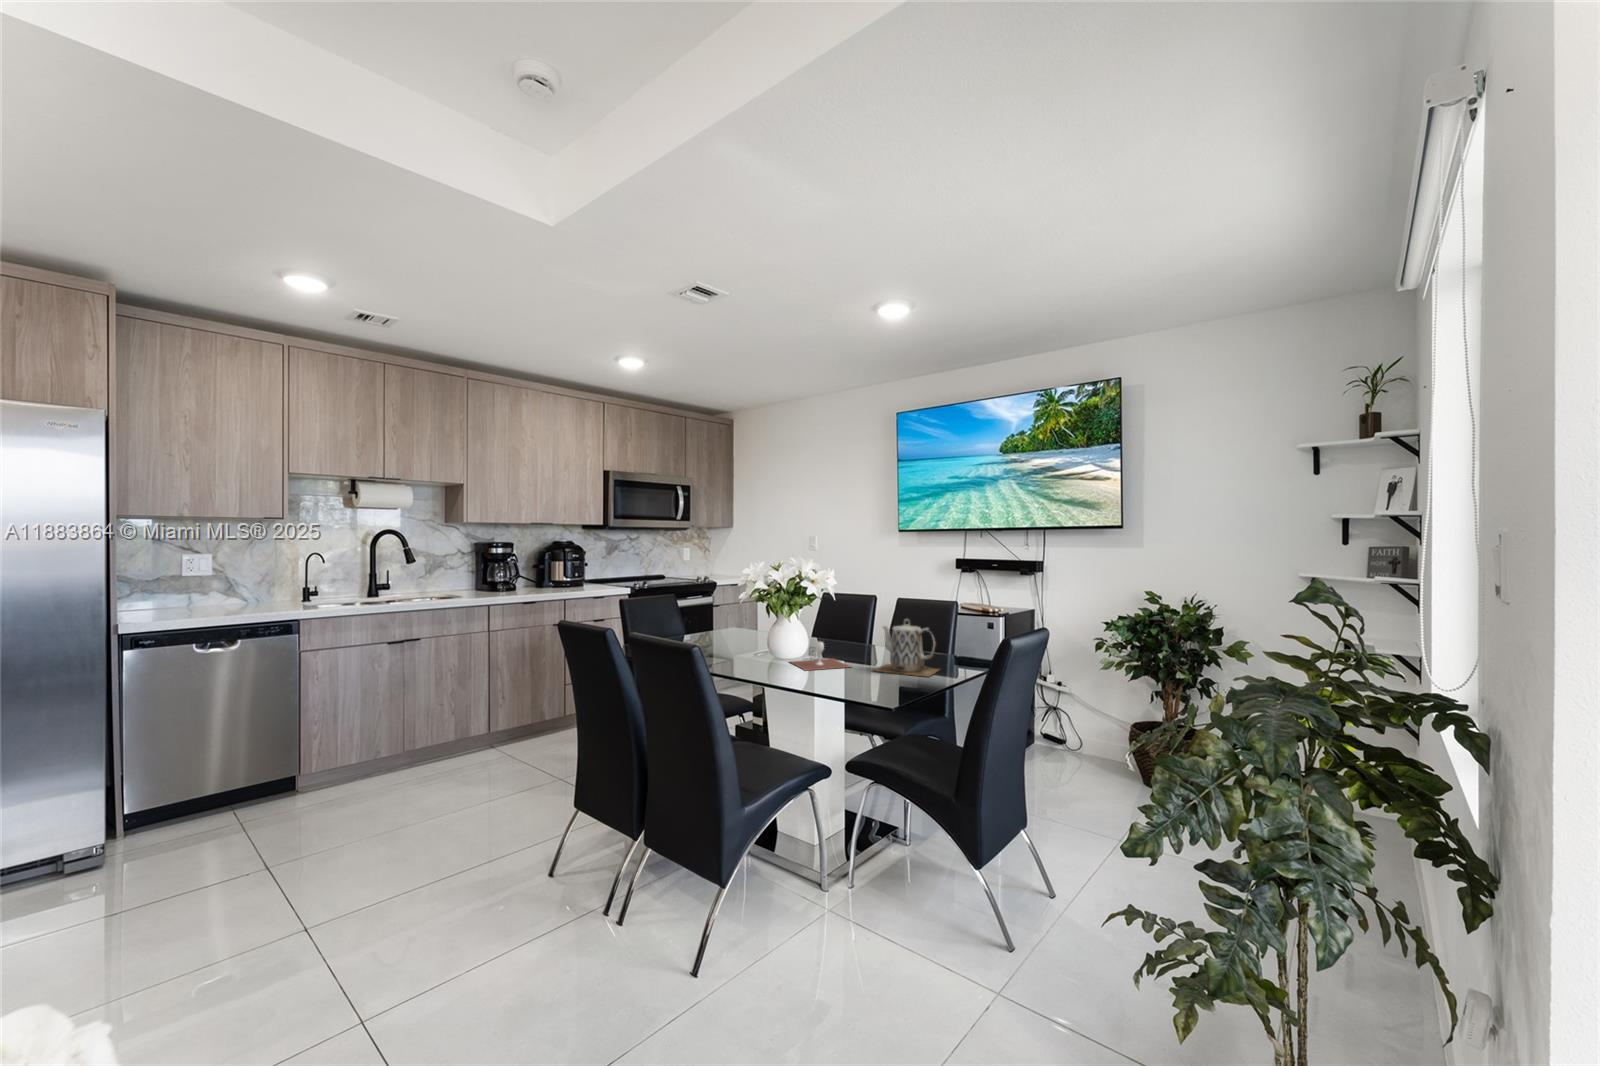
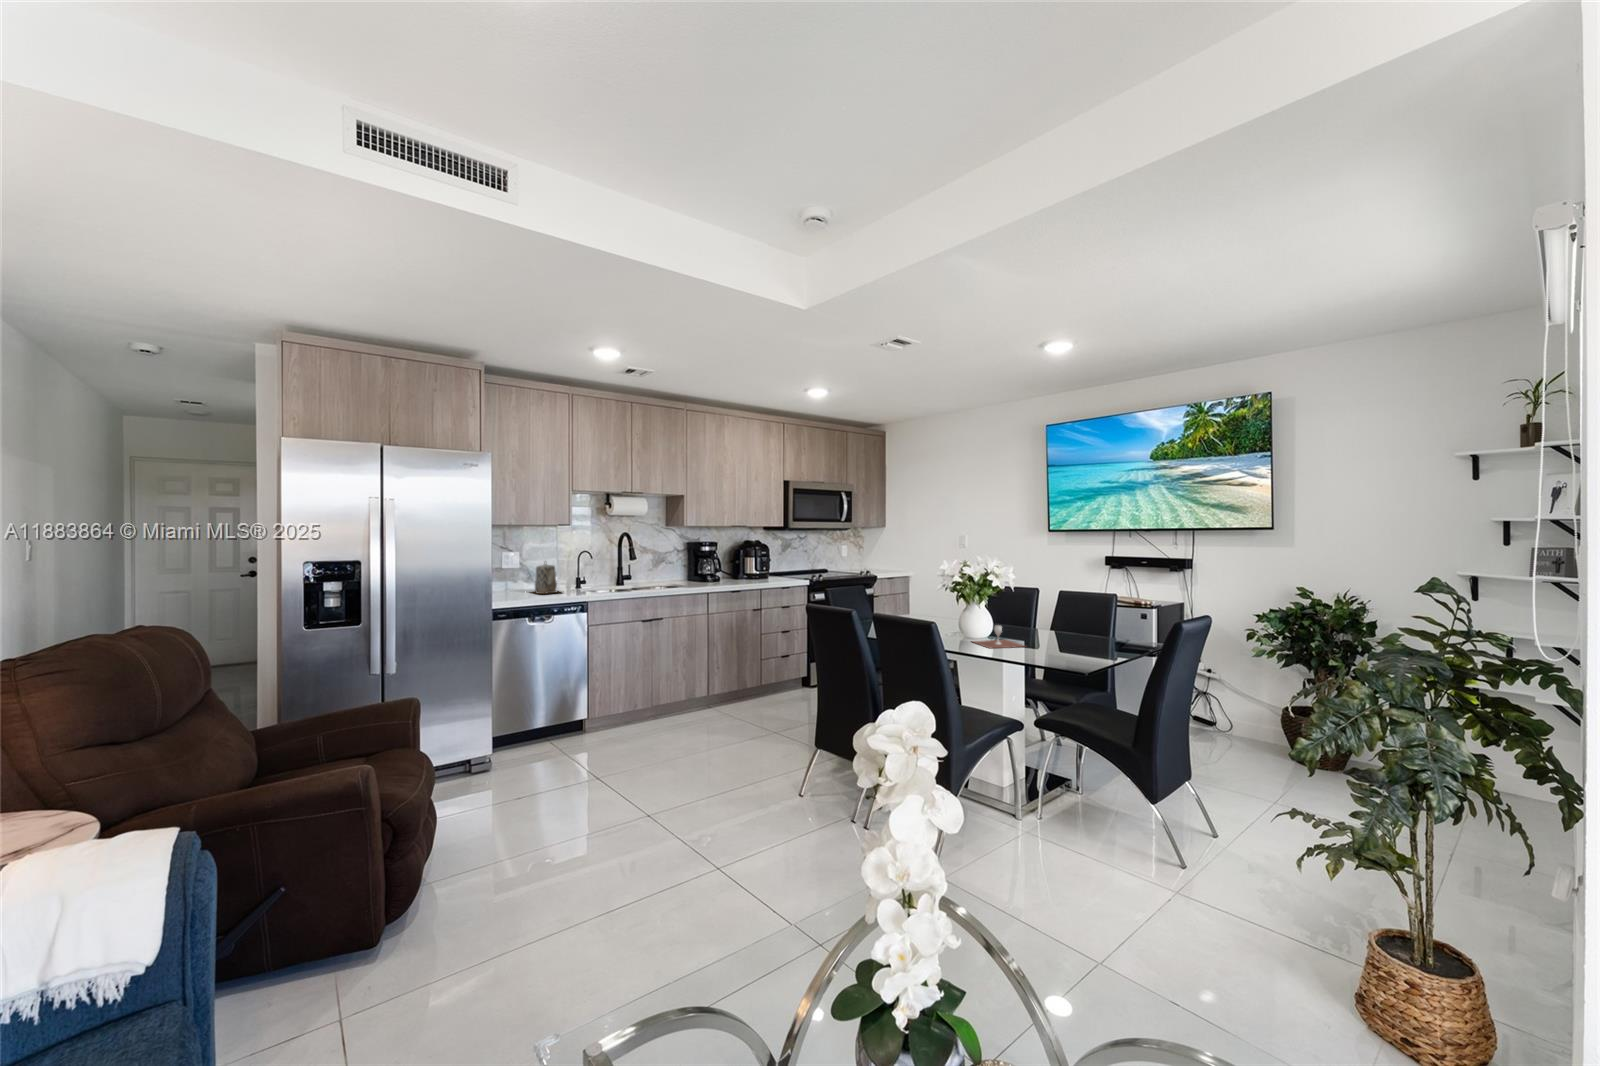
teapot: present [875,619,939,677] -> present [535,563,557,594]

